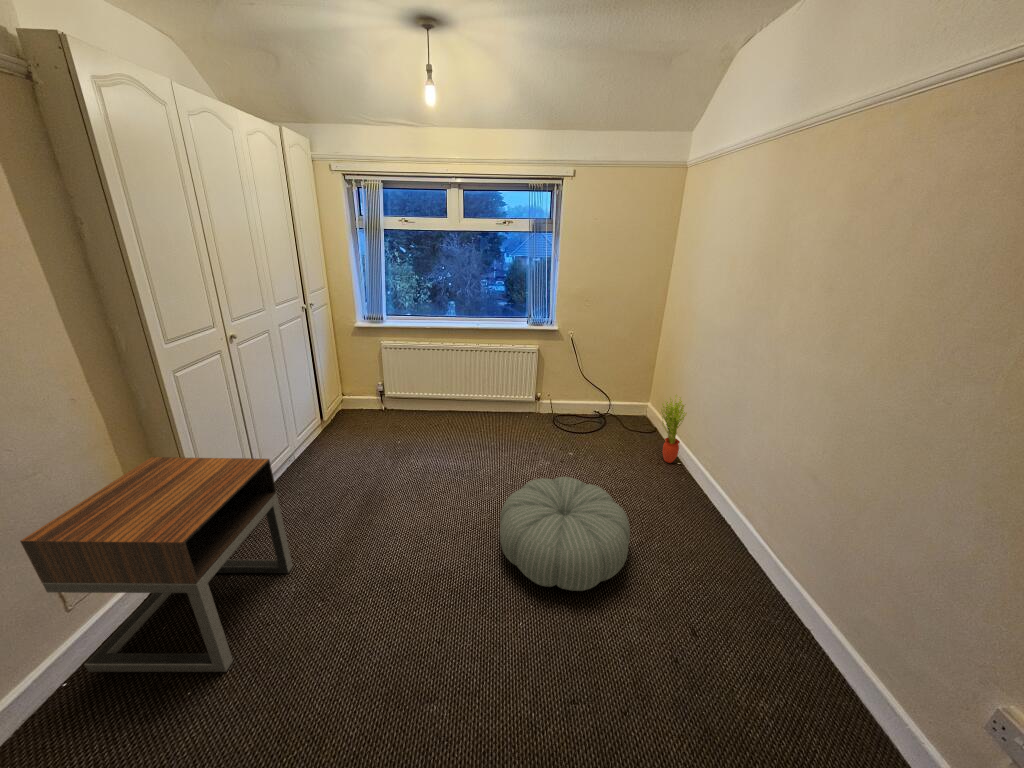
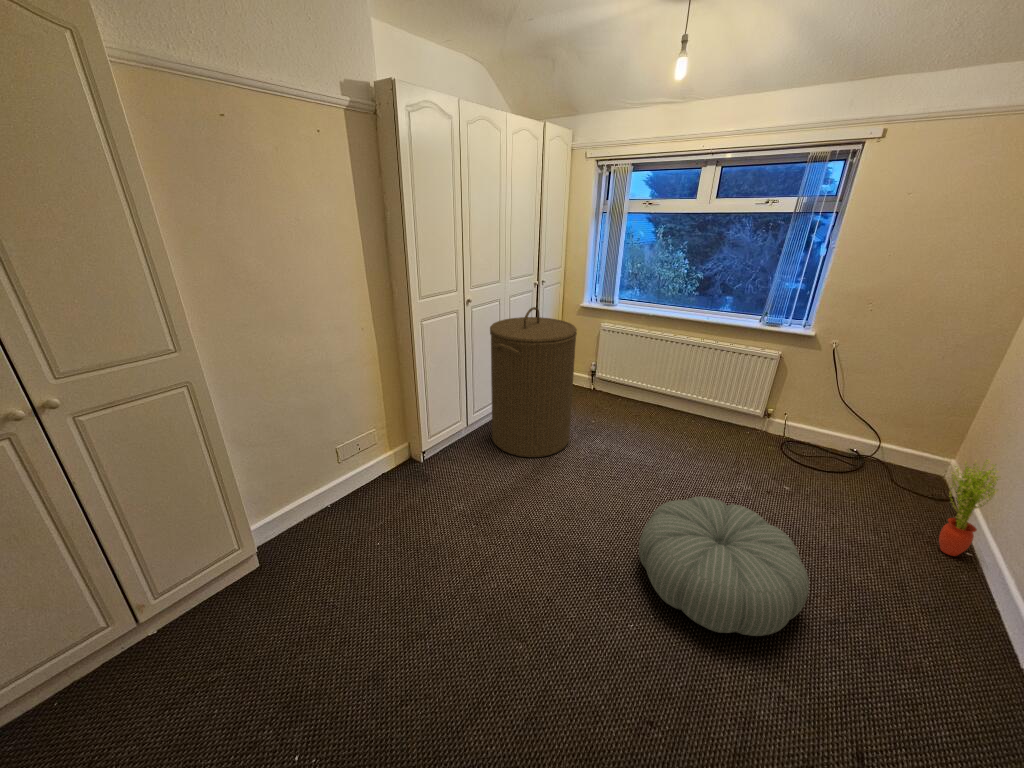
laundry hamper: none [265,334,384,503] -> present [490,307,577,457]
nightstand: present [20,457,293,672] -> none [330,379,470,540]

